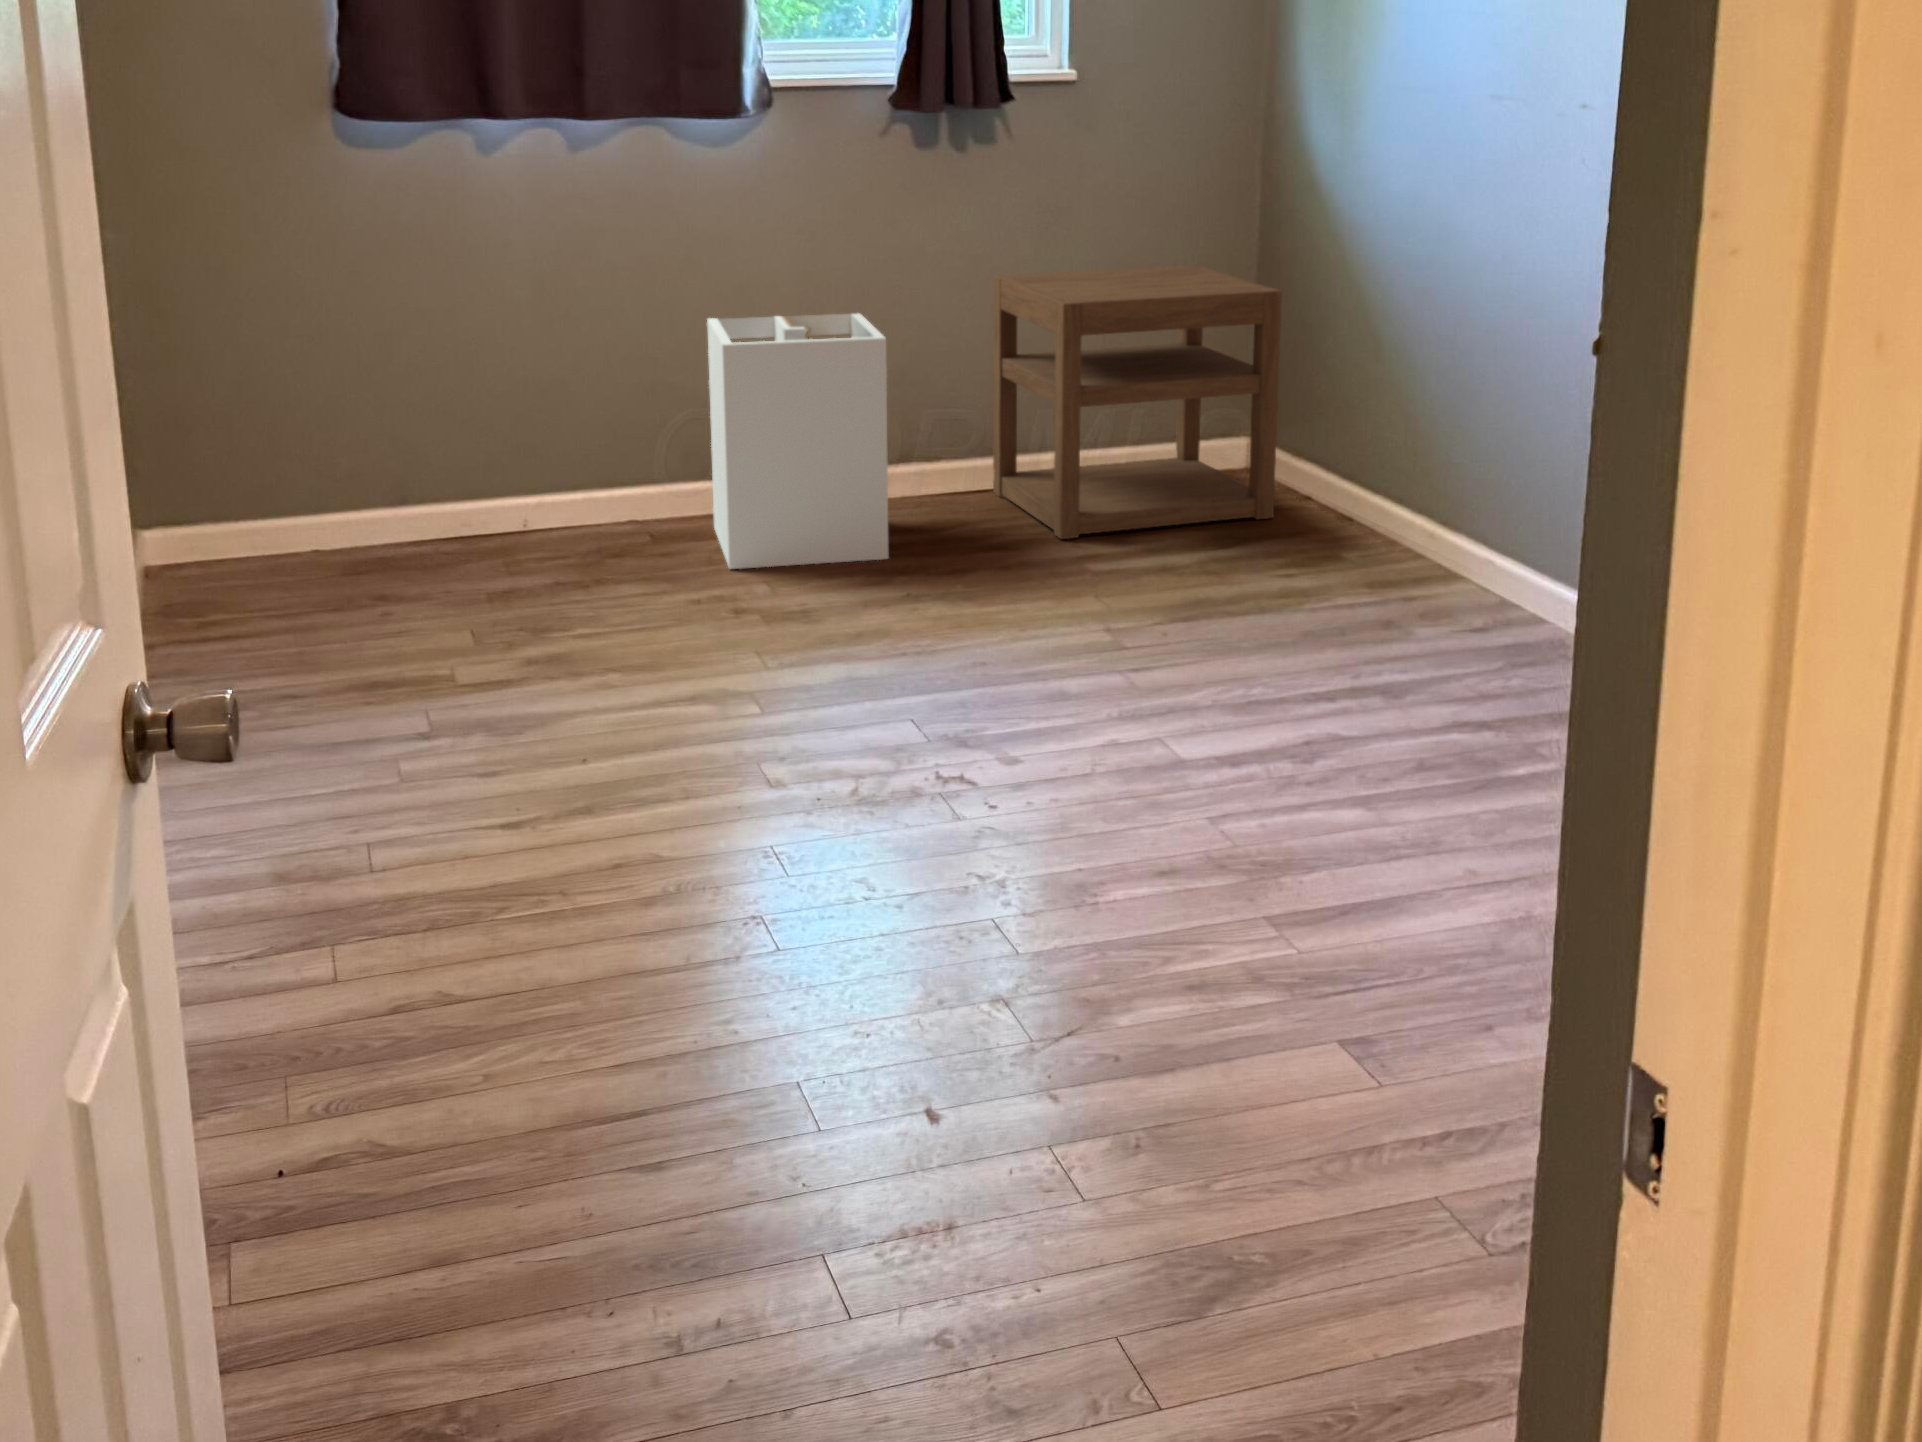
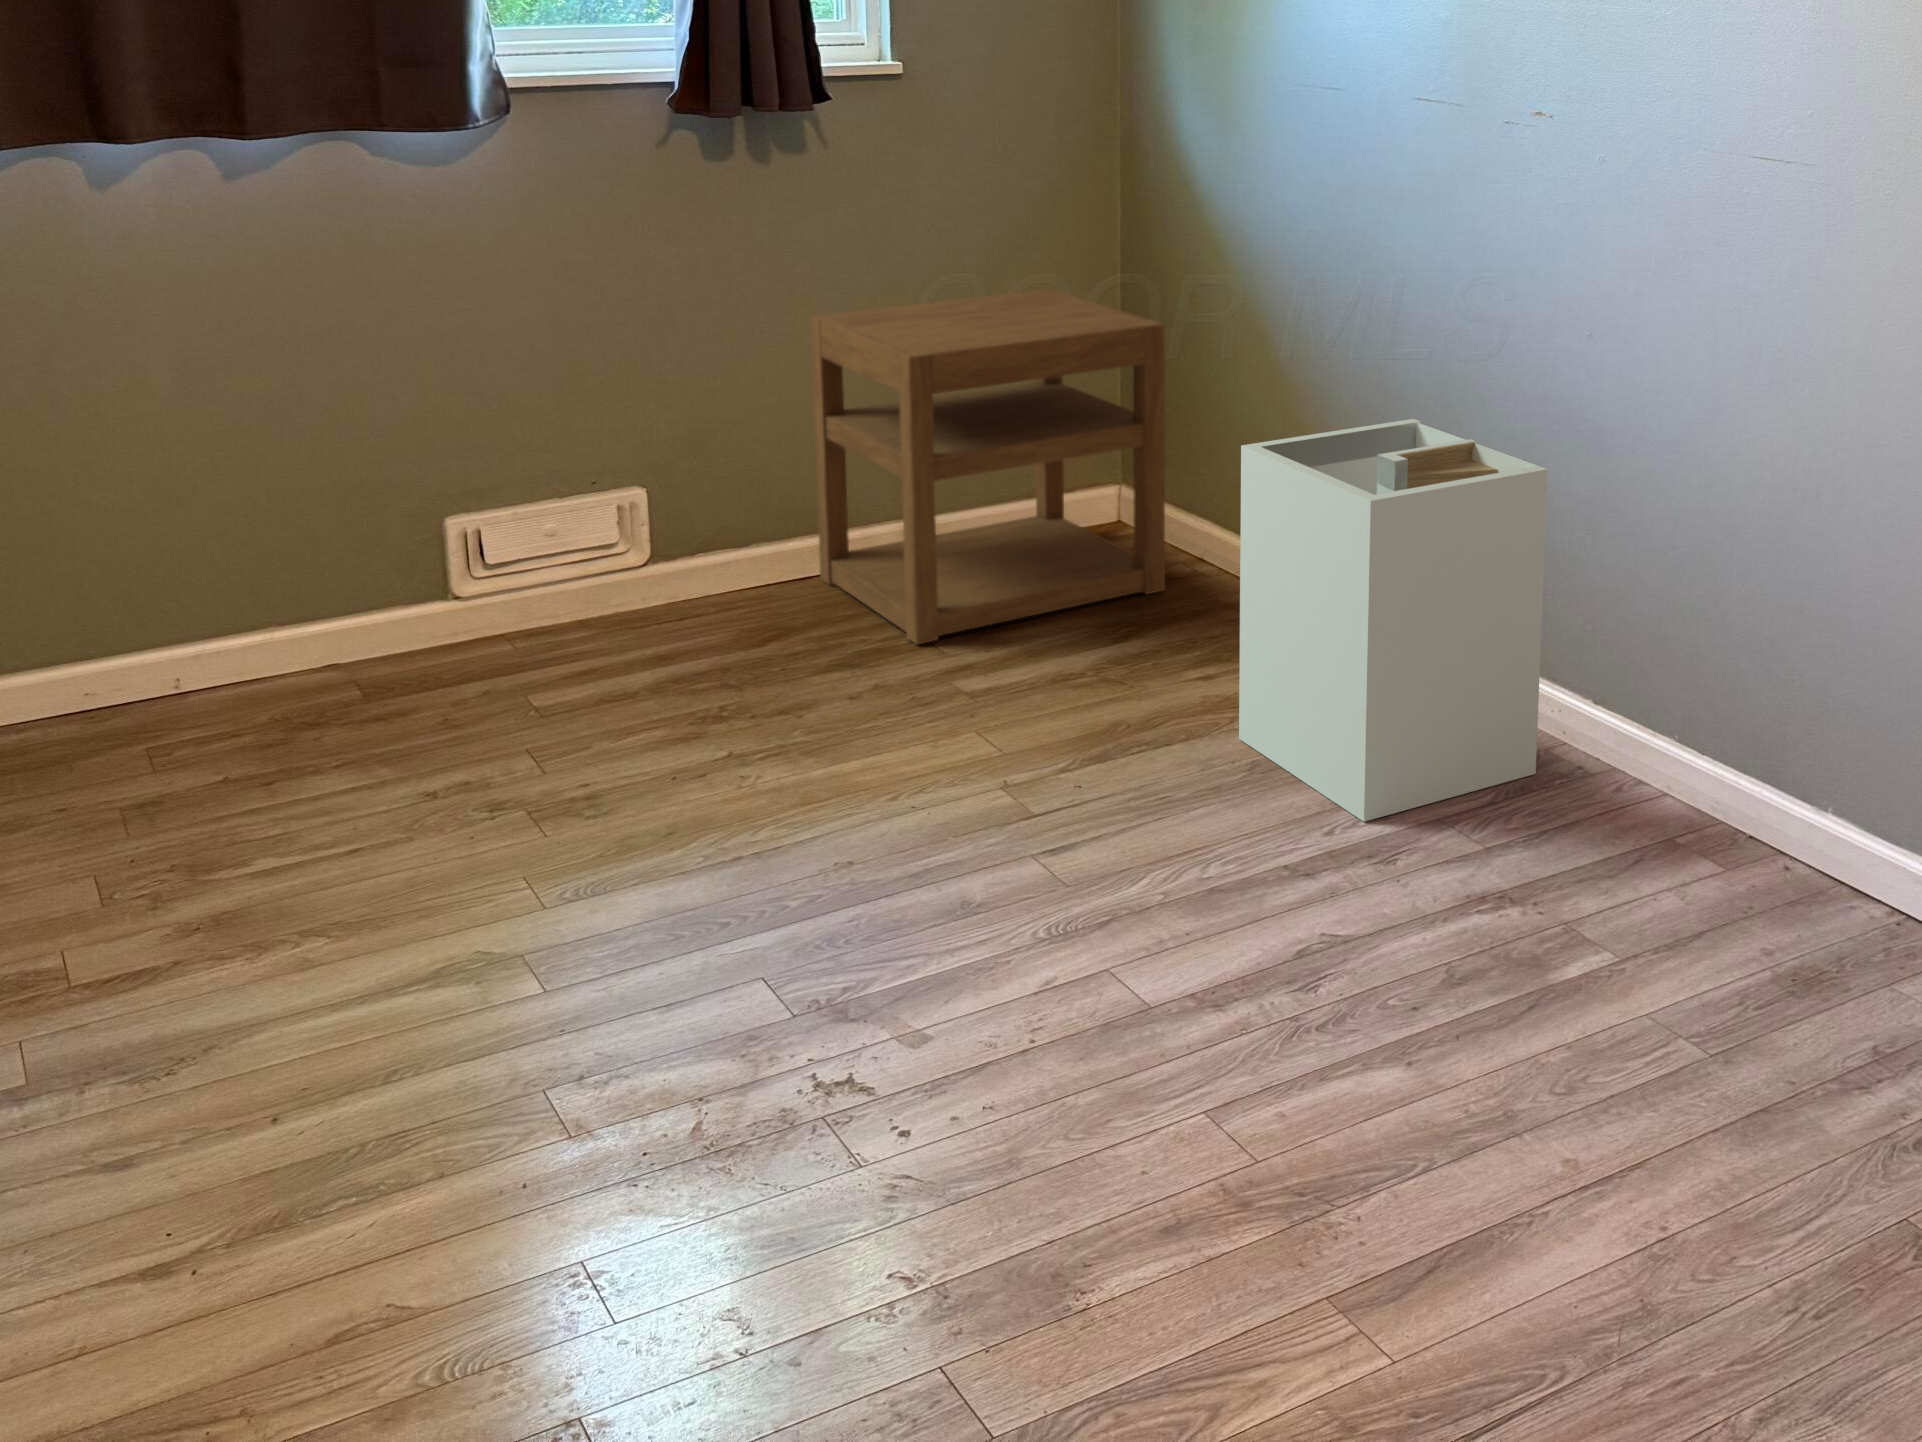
laundry hamper: present [707,314,889,569] -> present [1239,419,1548,822]

